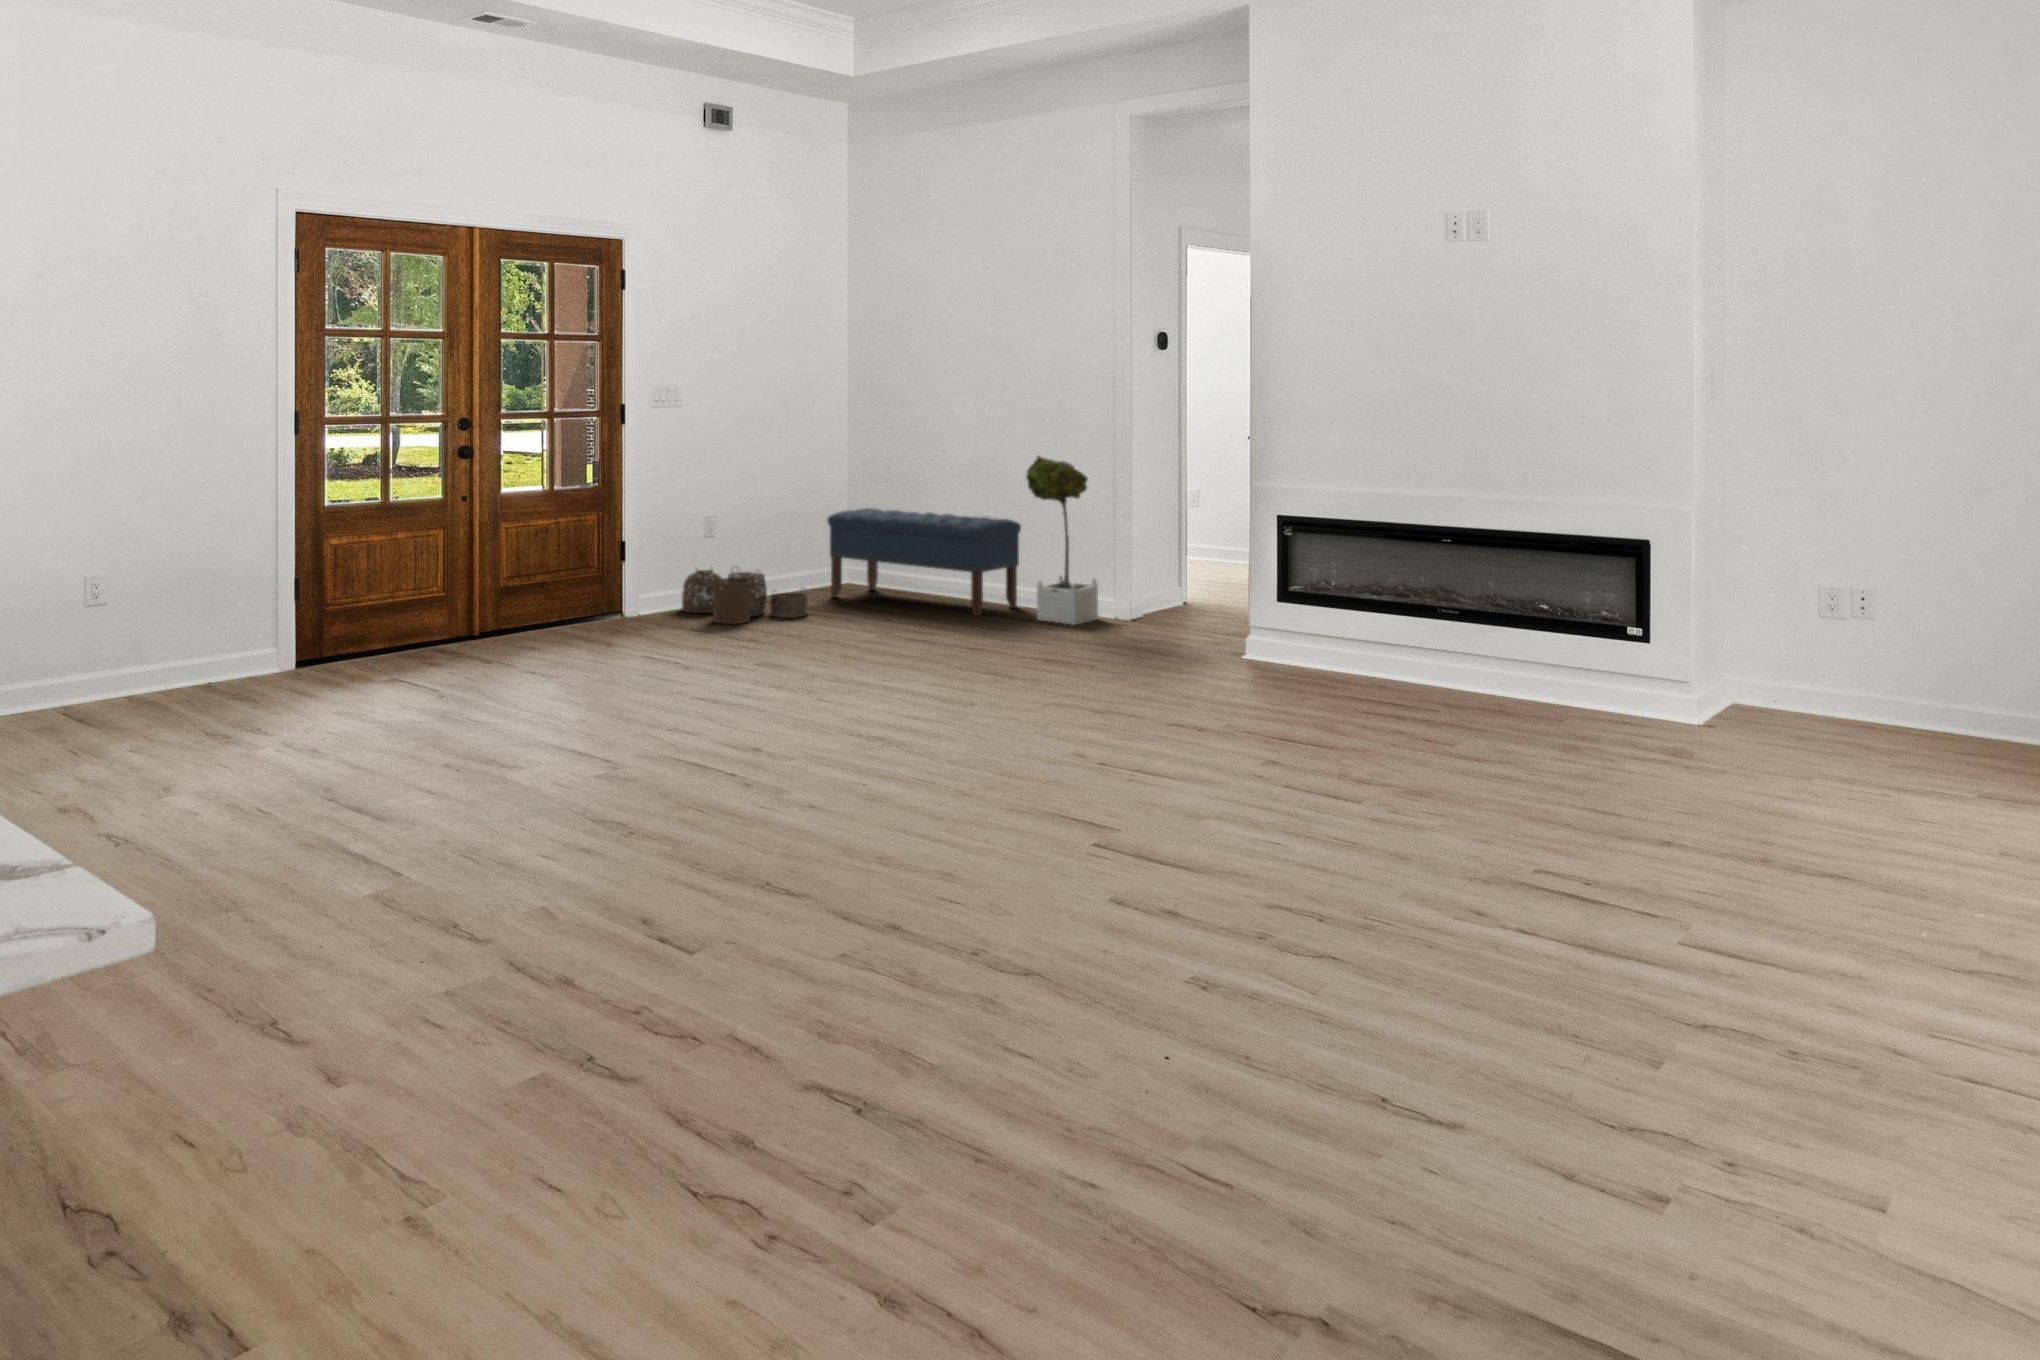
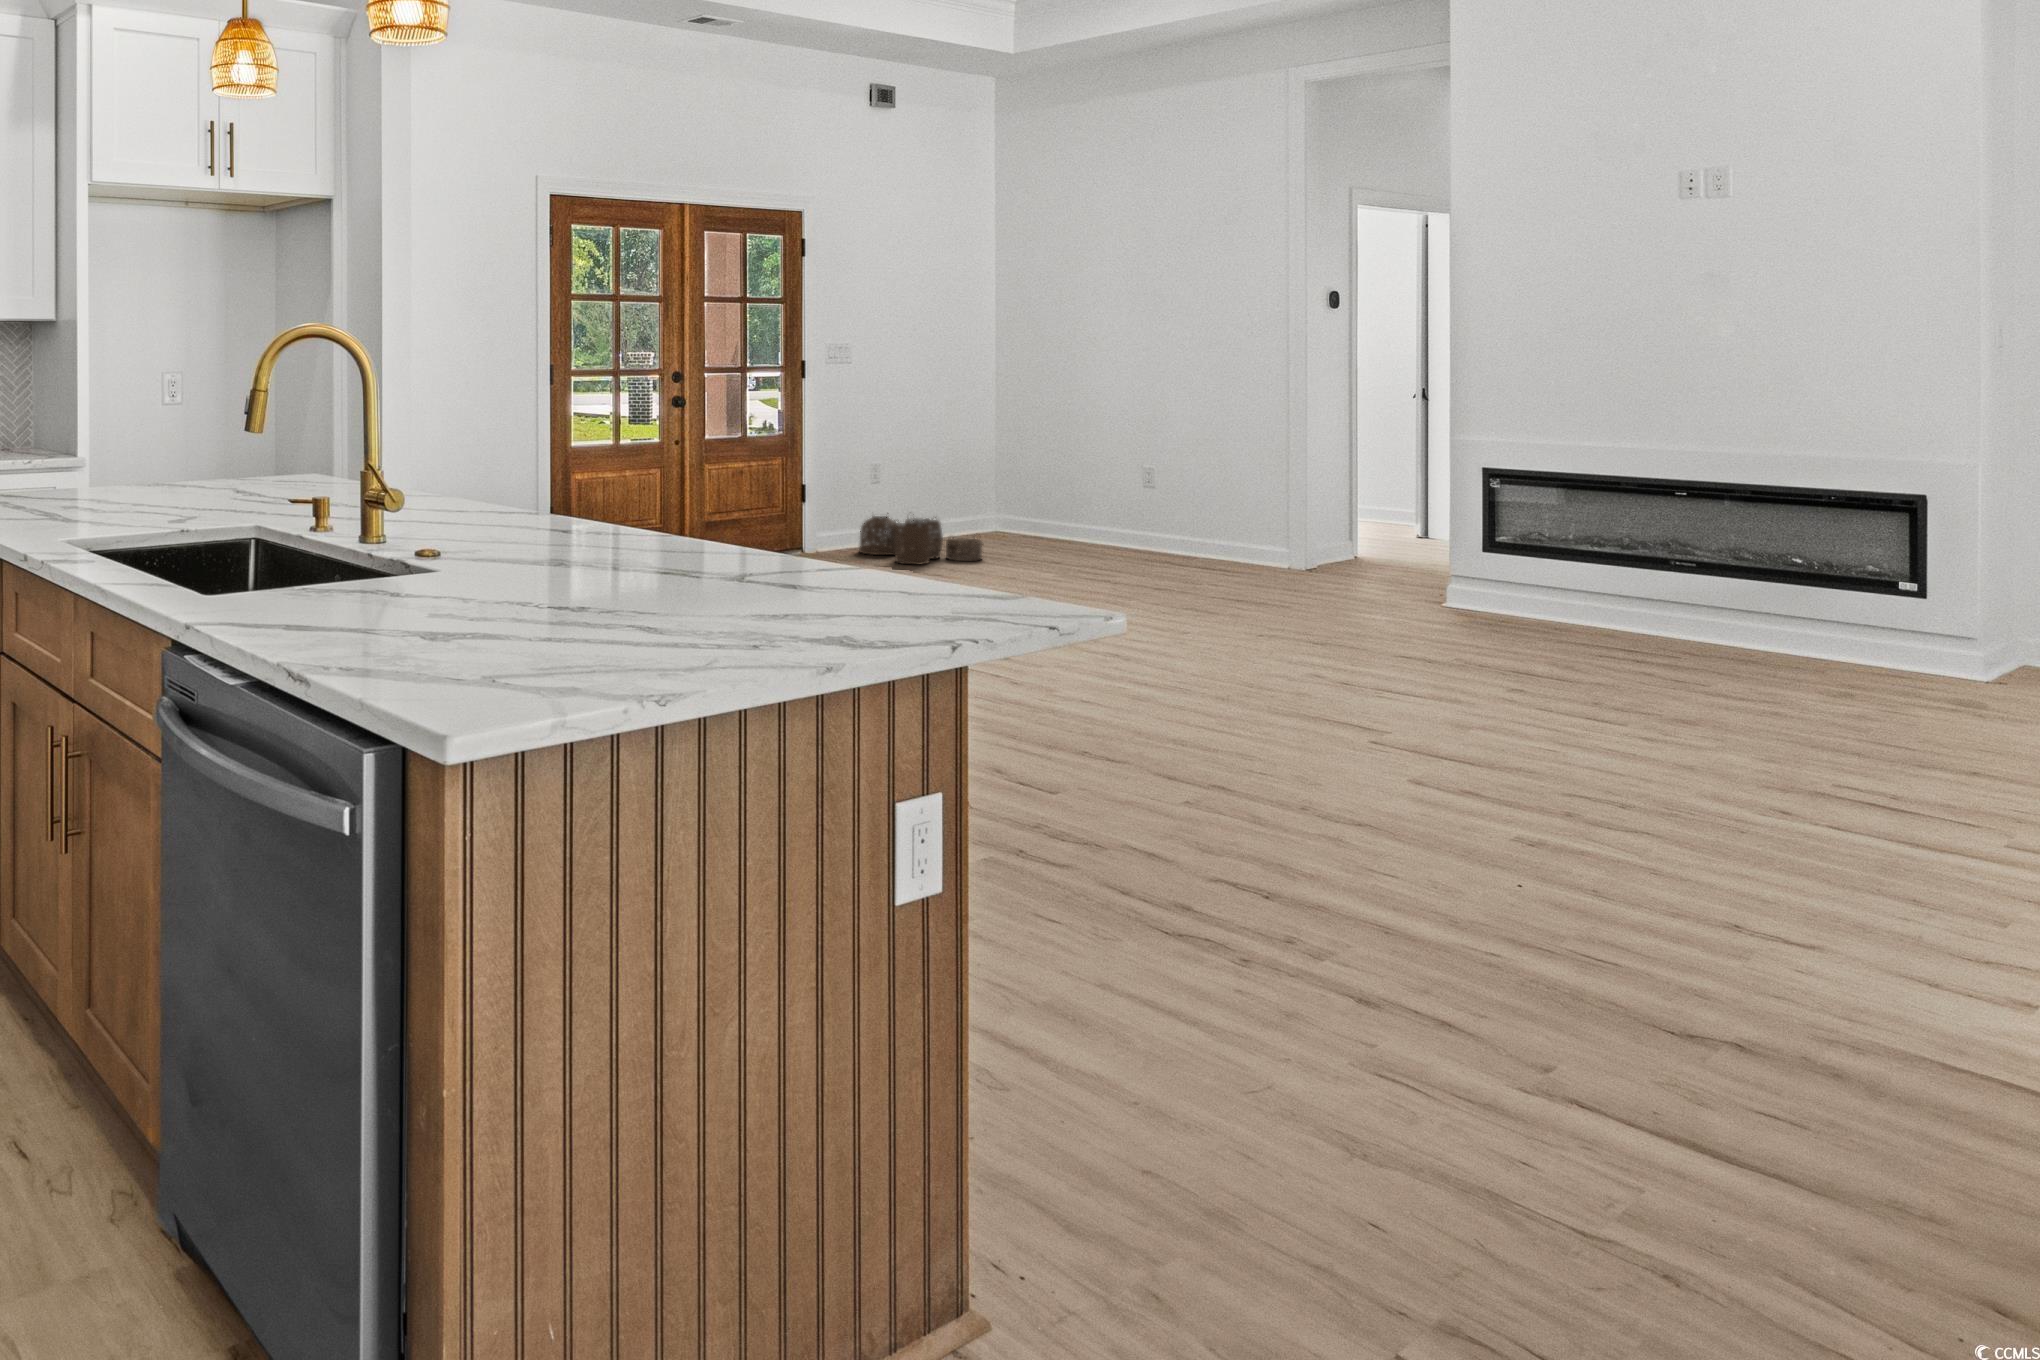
potted tree: present [1026,456,1098,625] -> none [1203,411,1279,575]
bench: present [827,508,1021,616] -> none [992,463,1193,565]

